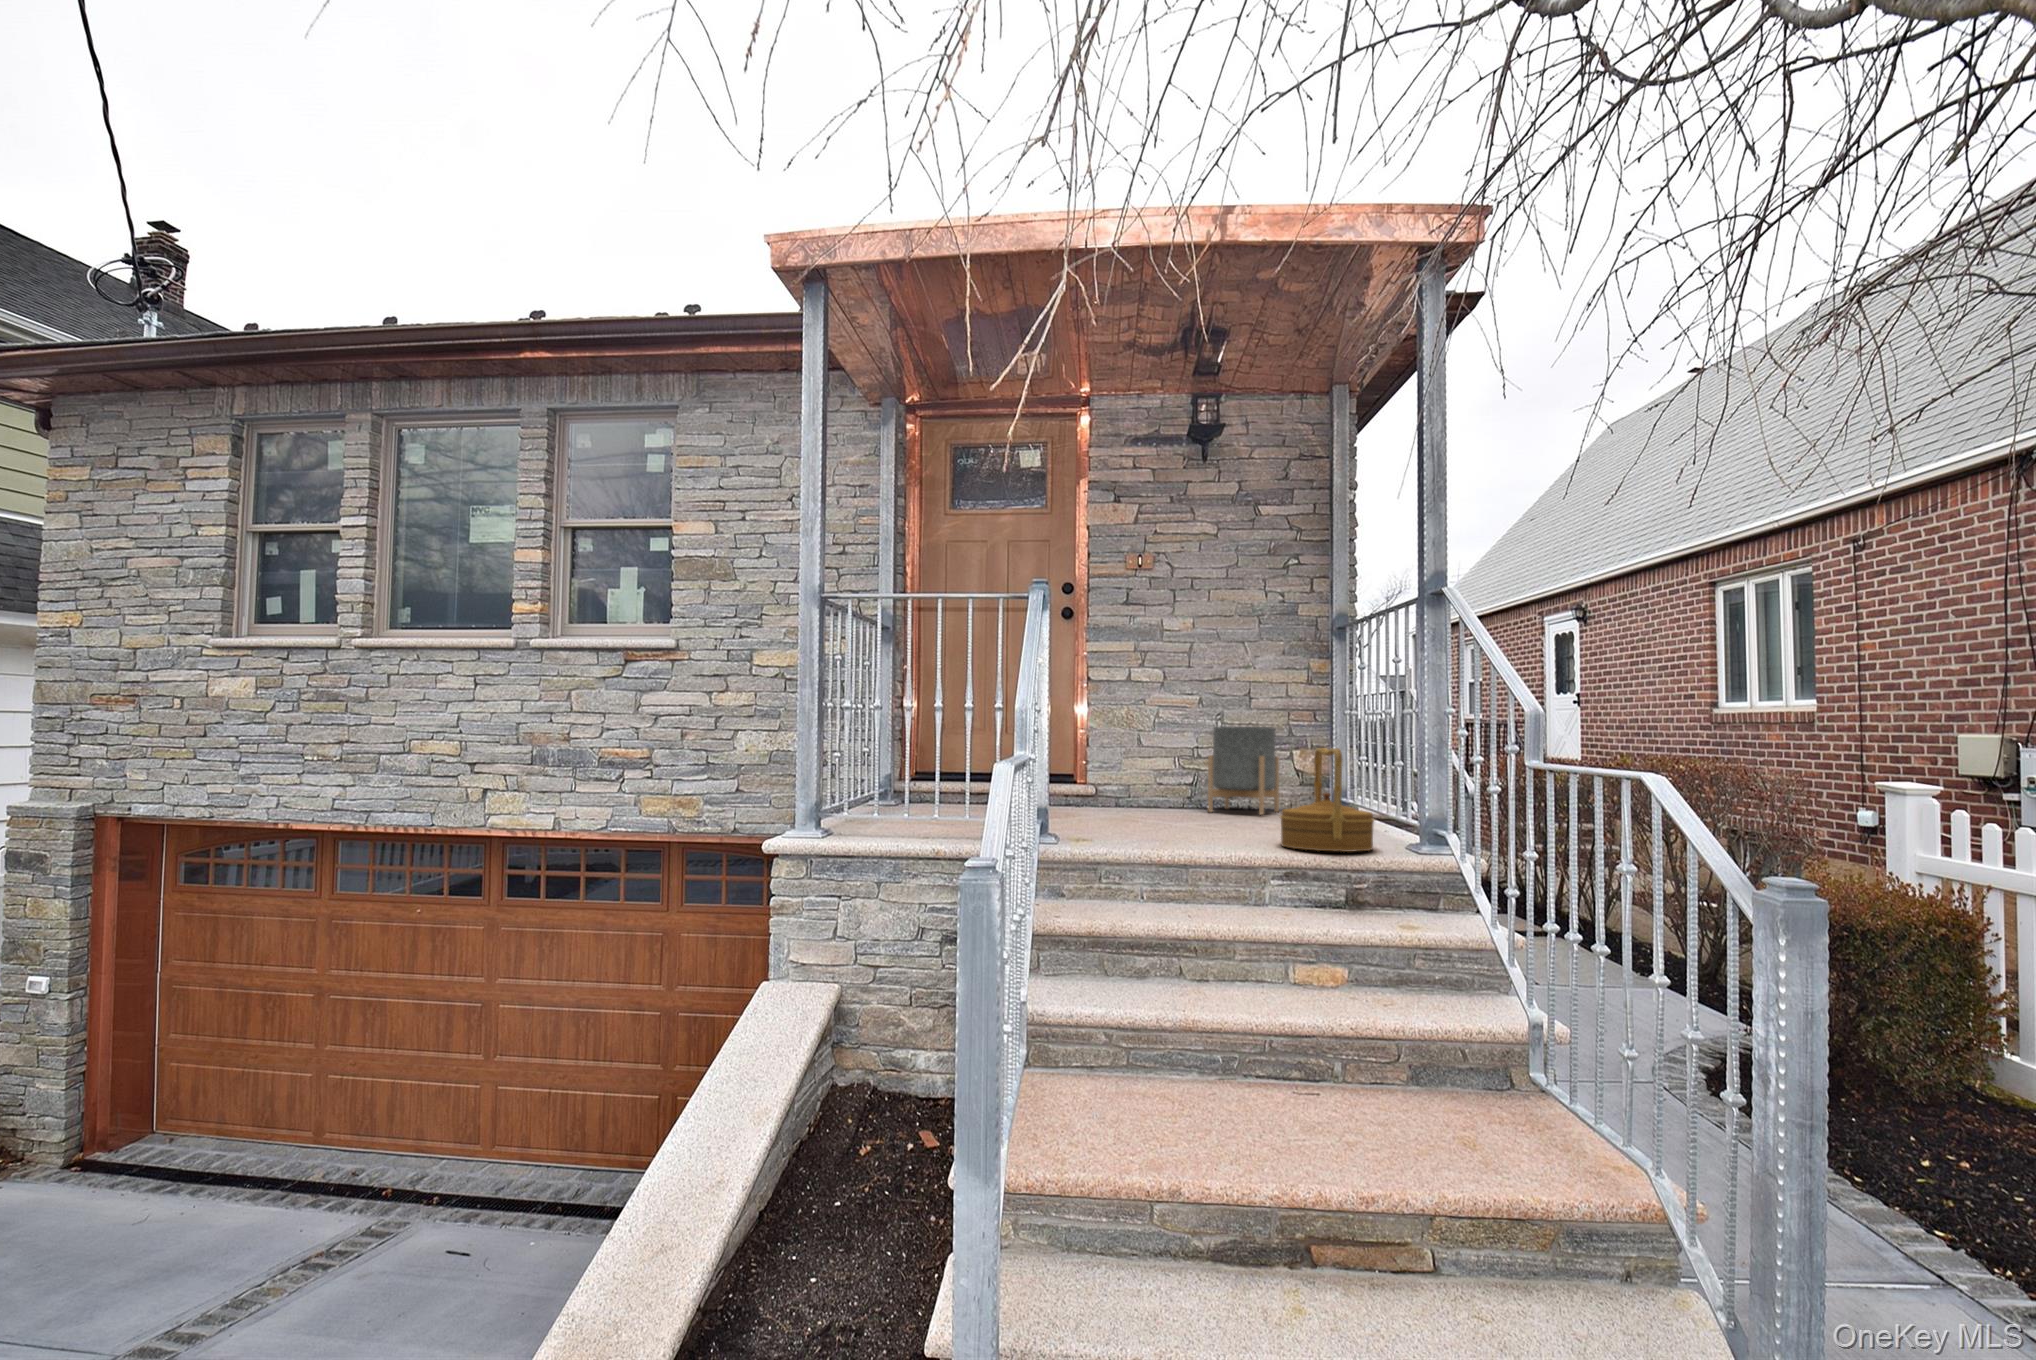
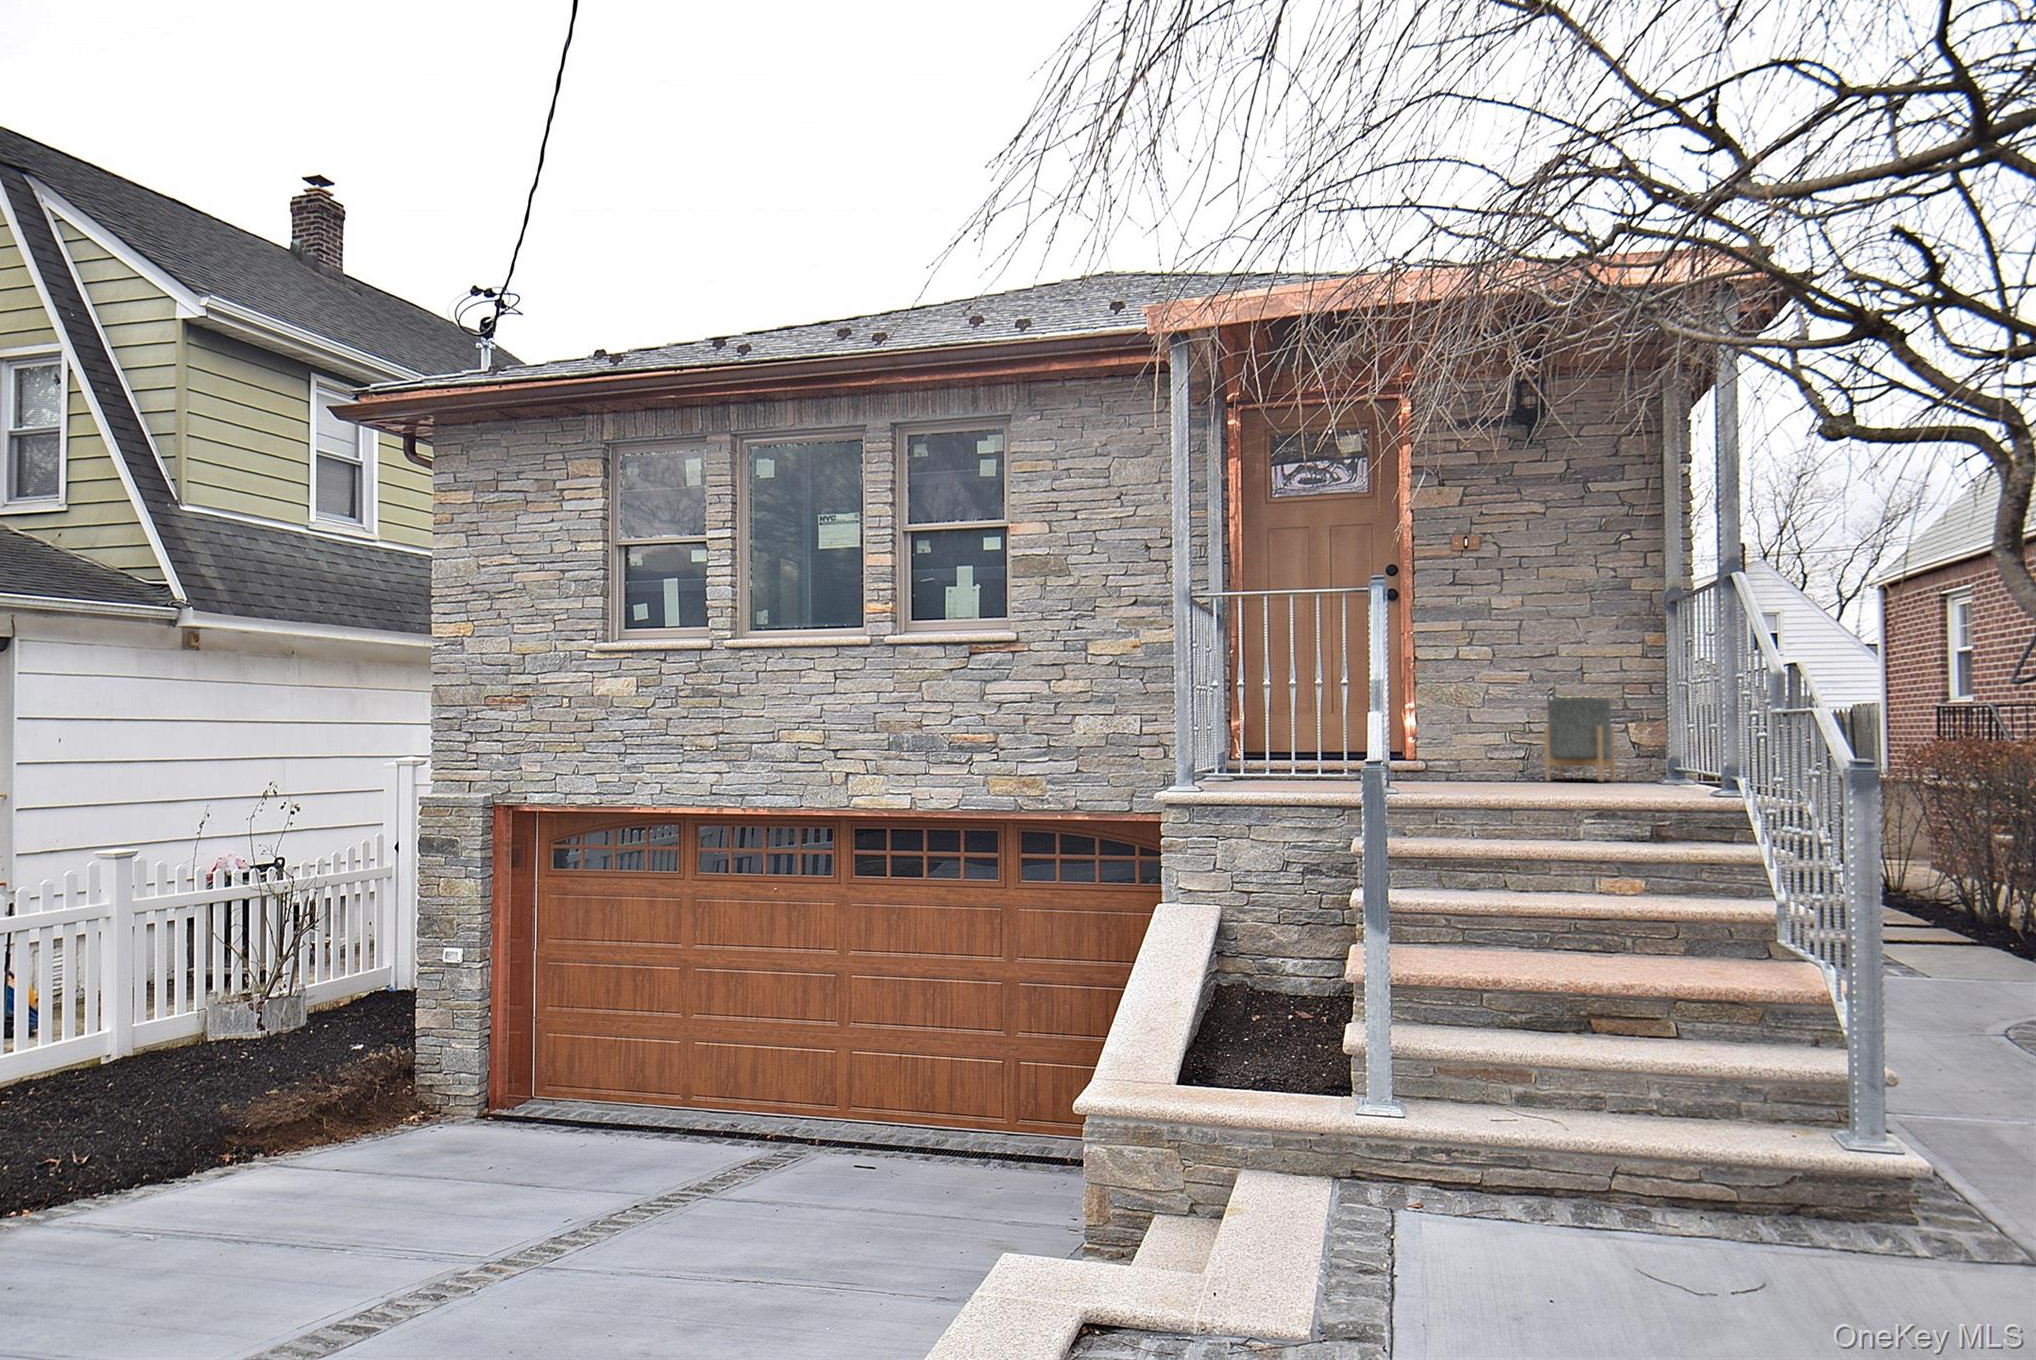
woven basket: present [1280,748,1374,852] -> none [1633,708,1728,801]

